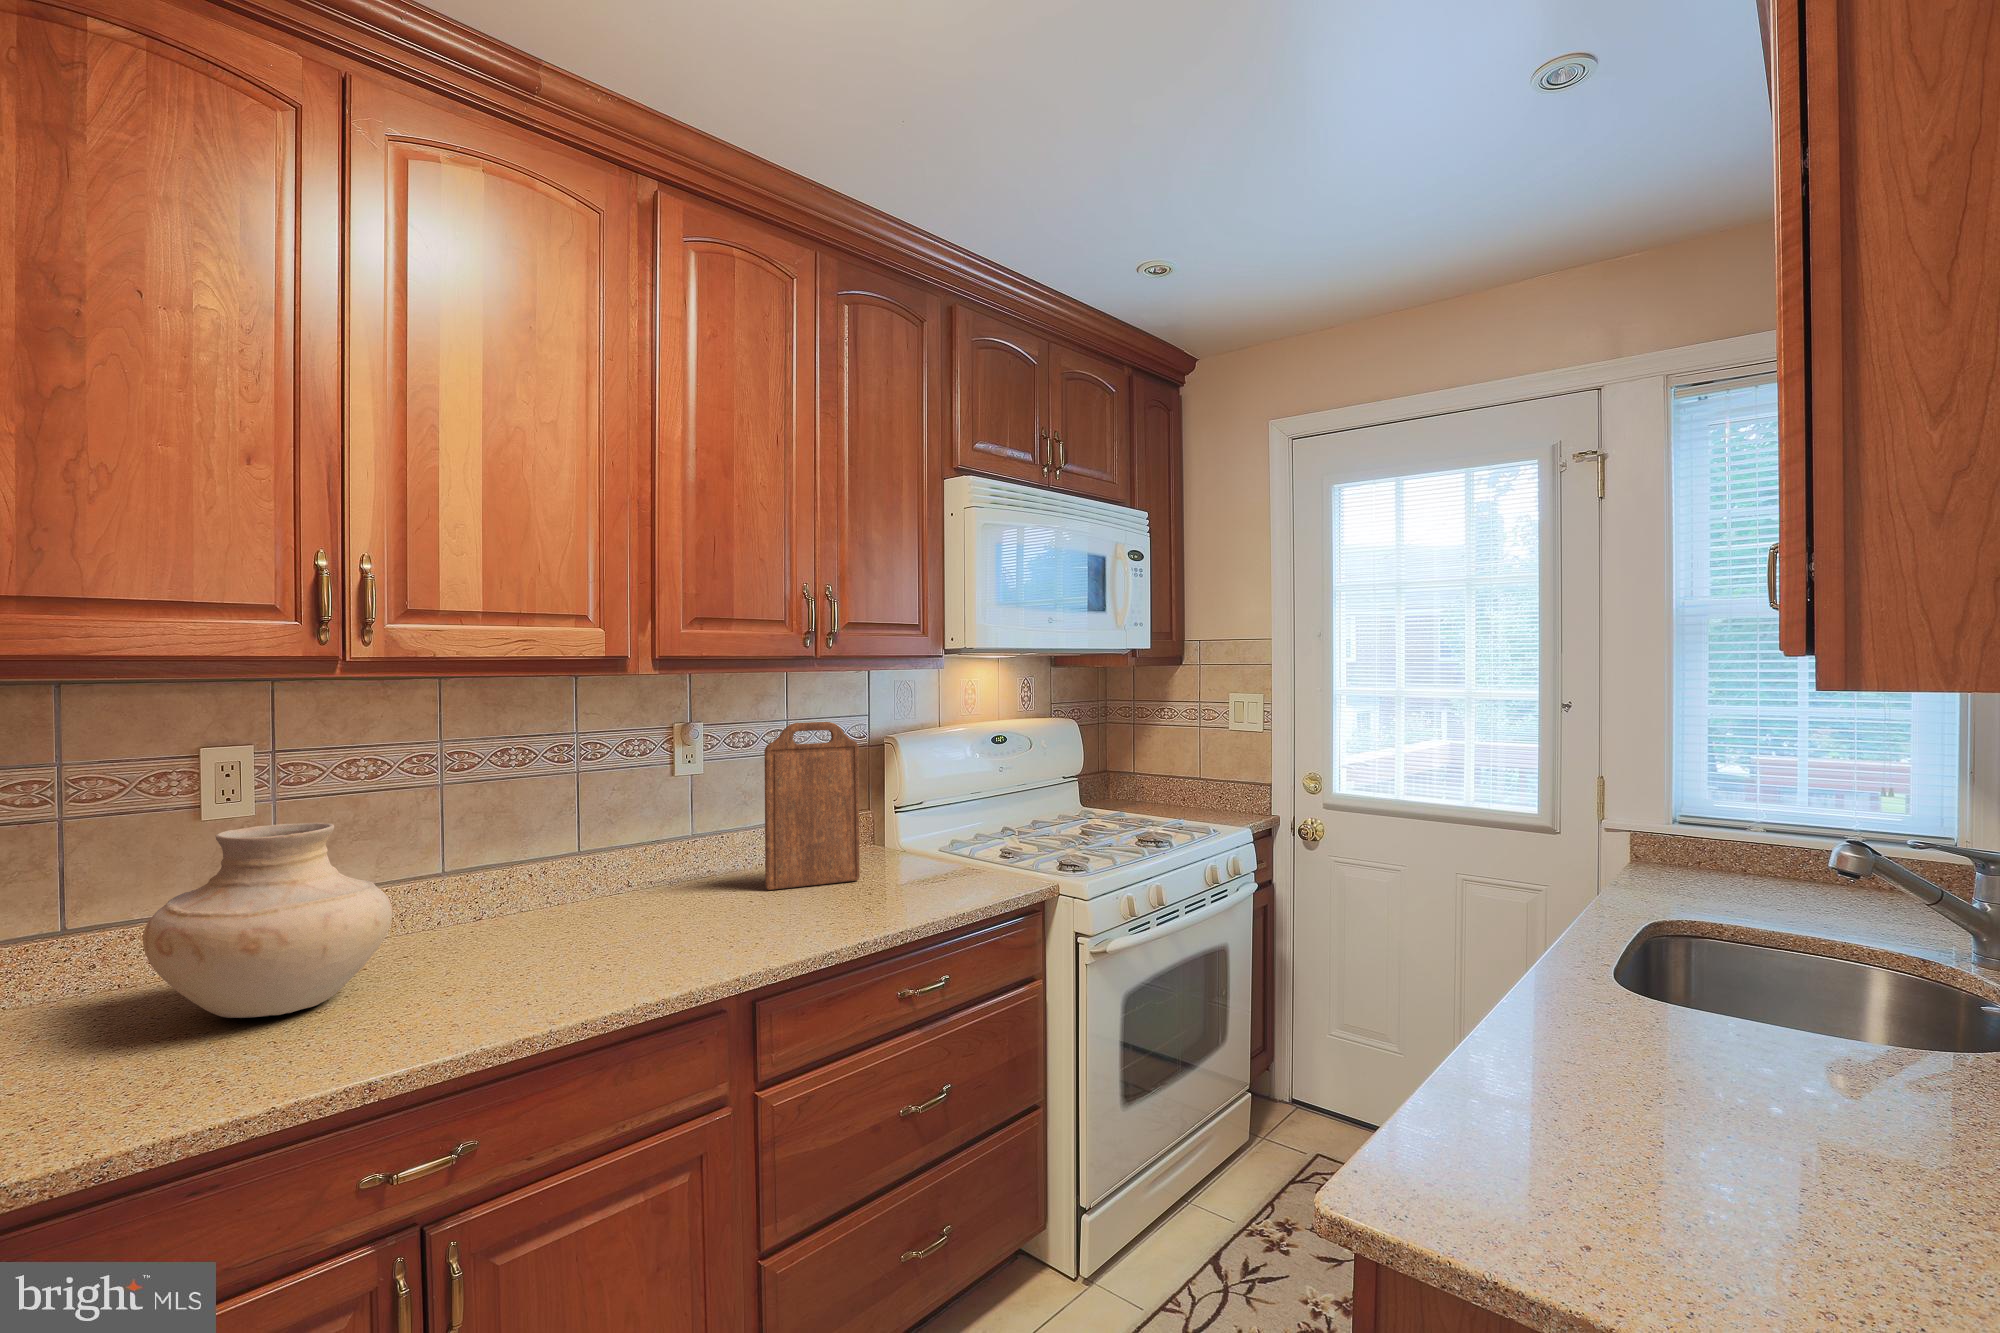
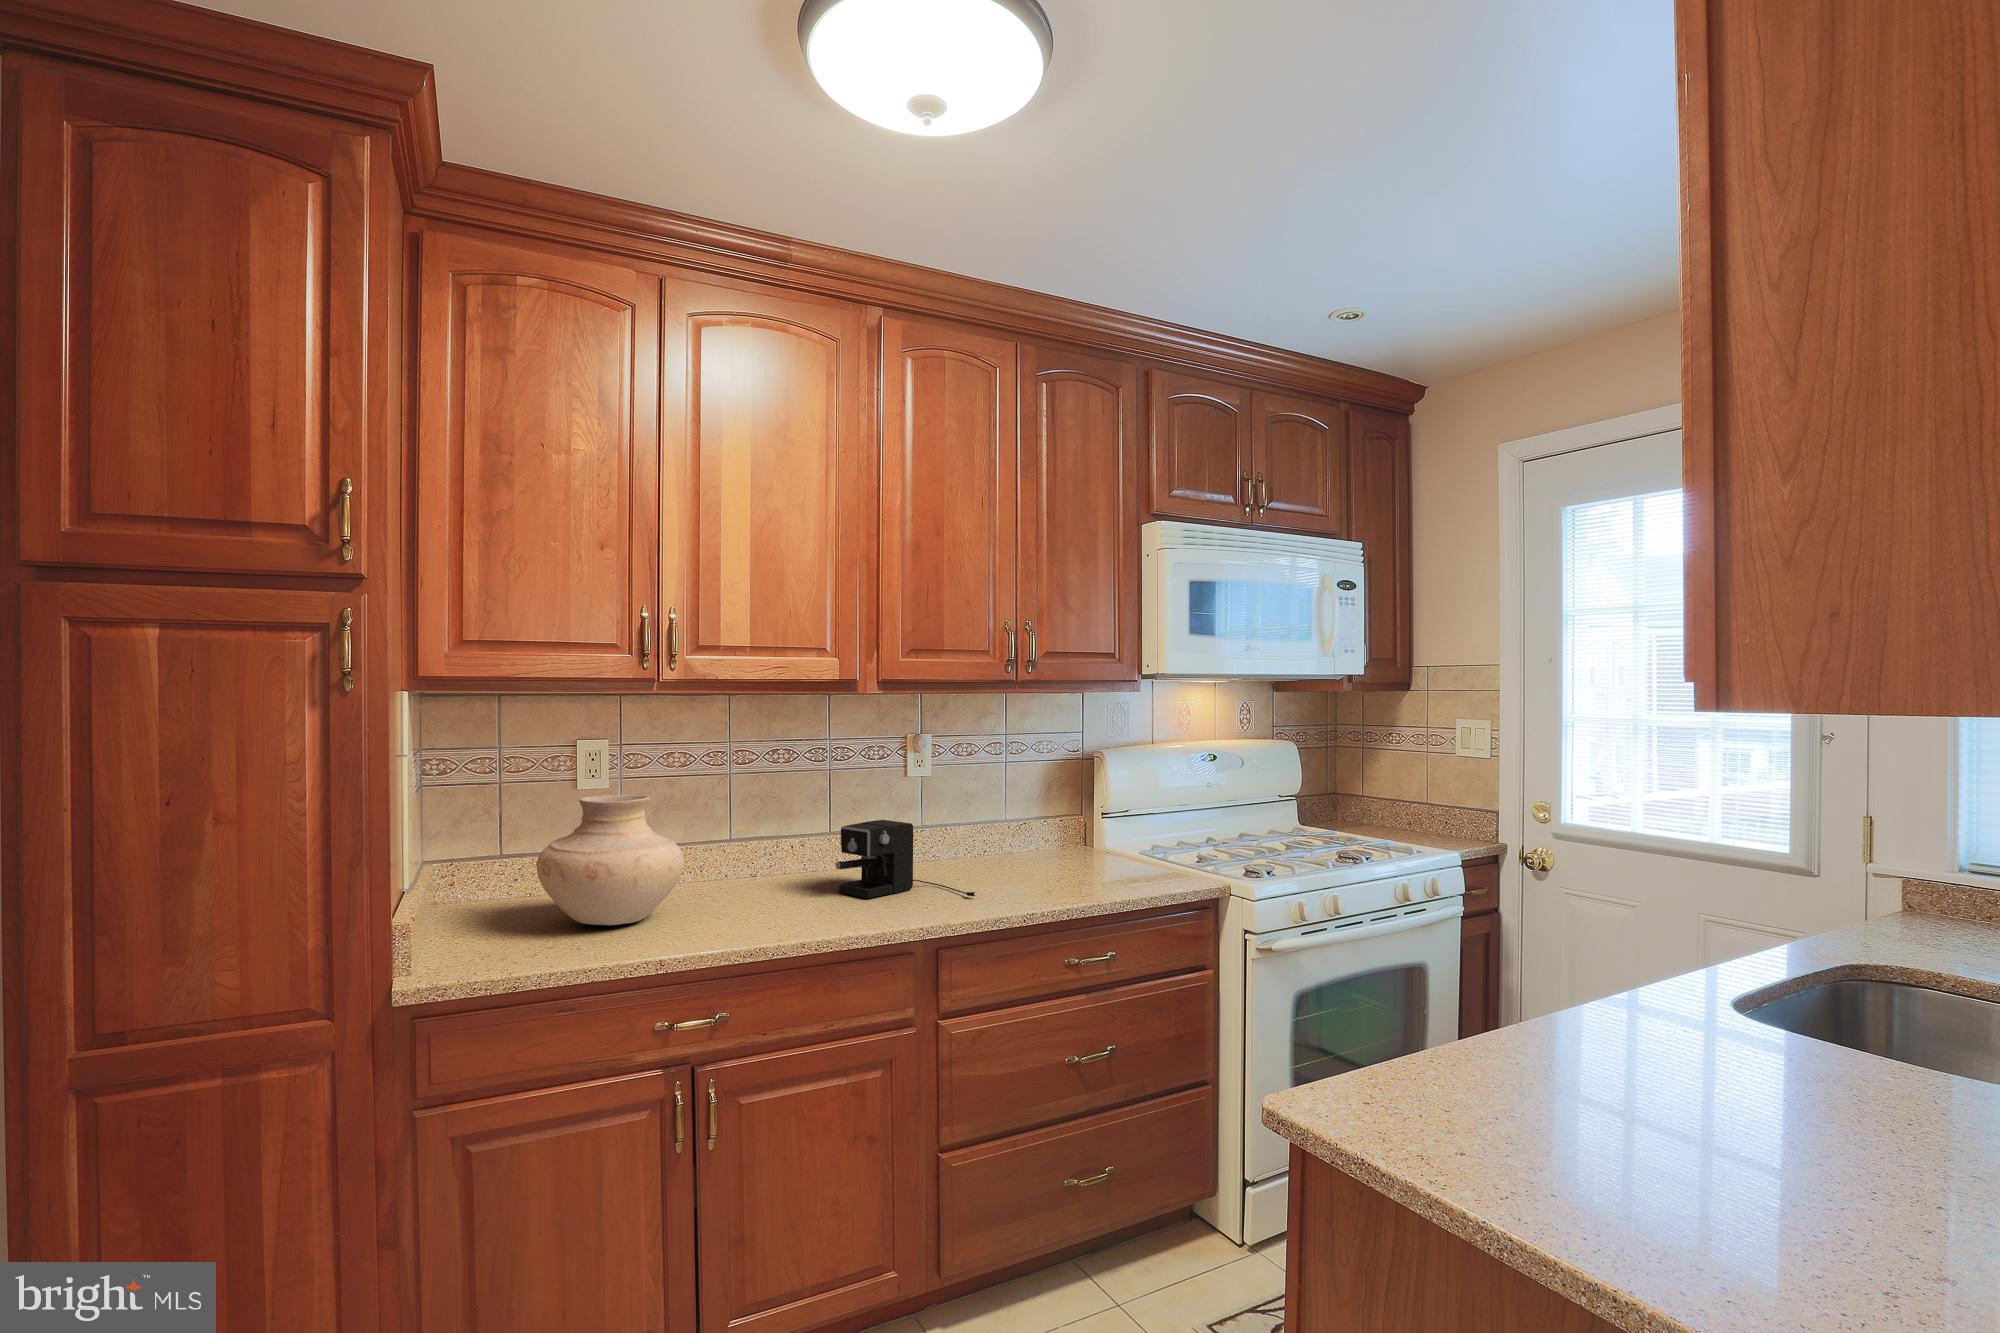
cutting board: present [764,722,860,890] -> none [972,737,1053,877]
coffee maker: none [604,831,787,932] -> present [836,820,975,898]

